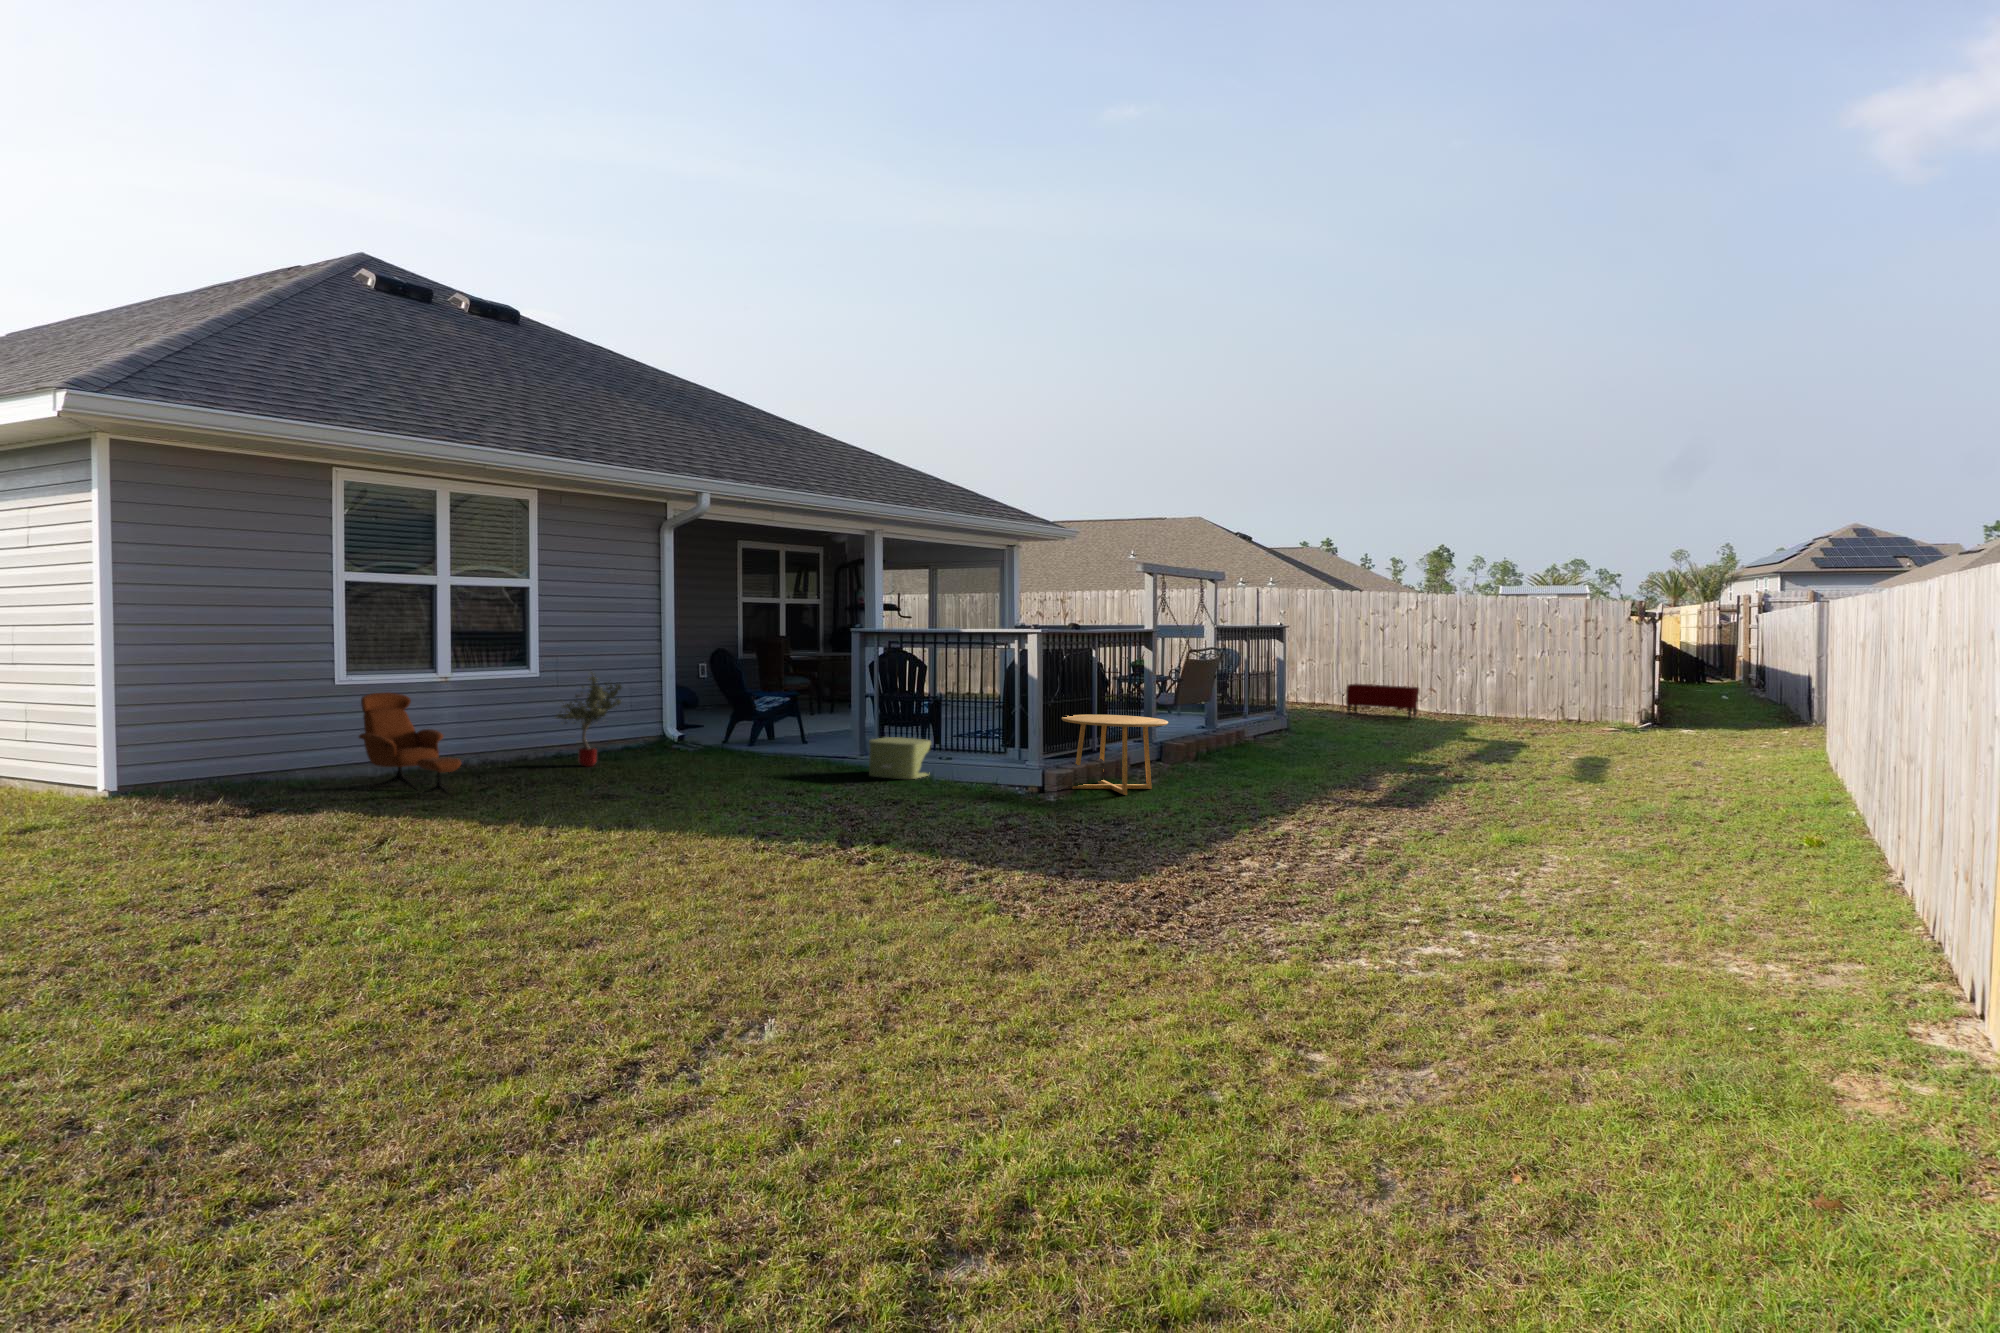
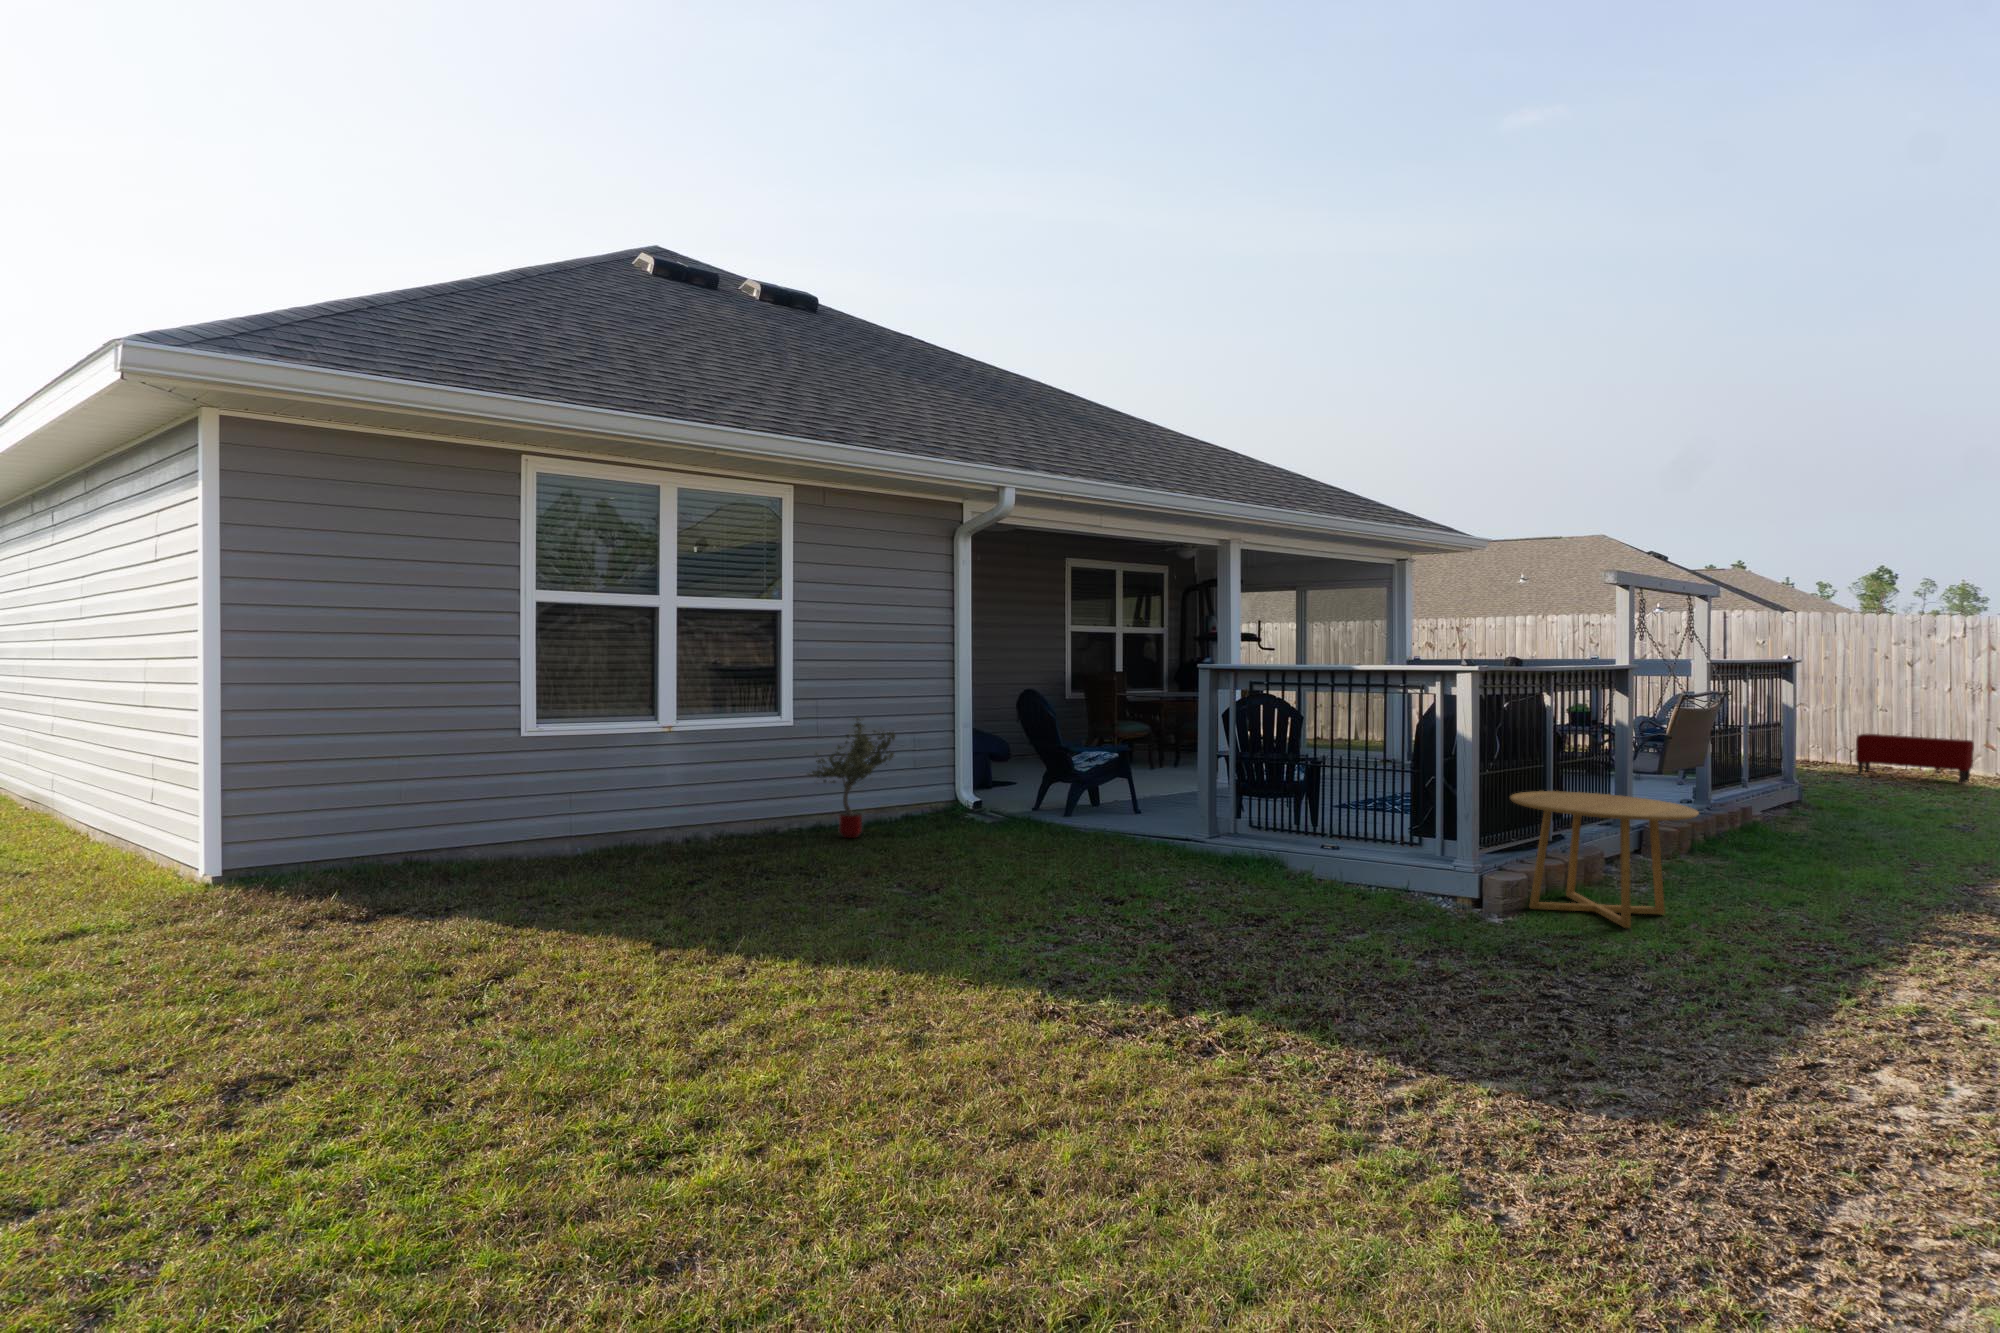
lounge chair: present [359,692,461,796] -> none [541,743,658,891]
storage box: present [869,737,931,779] -> none [1213,812,1303,878]

